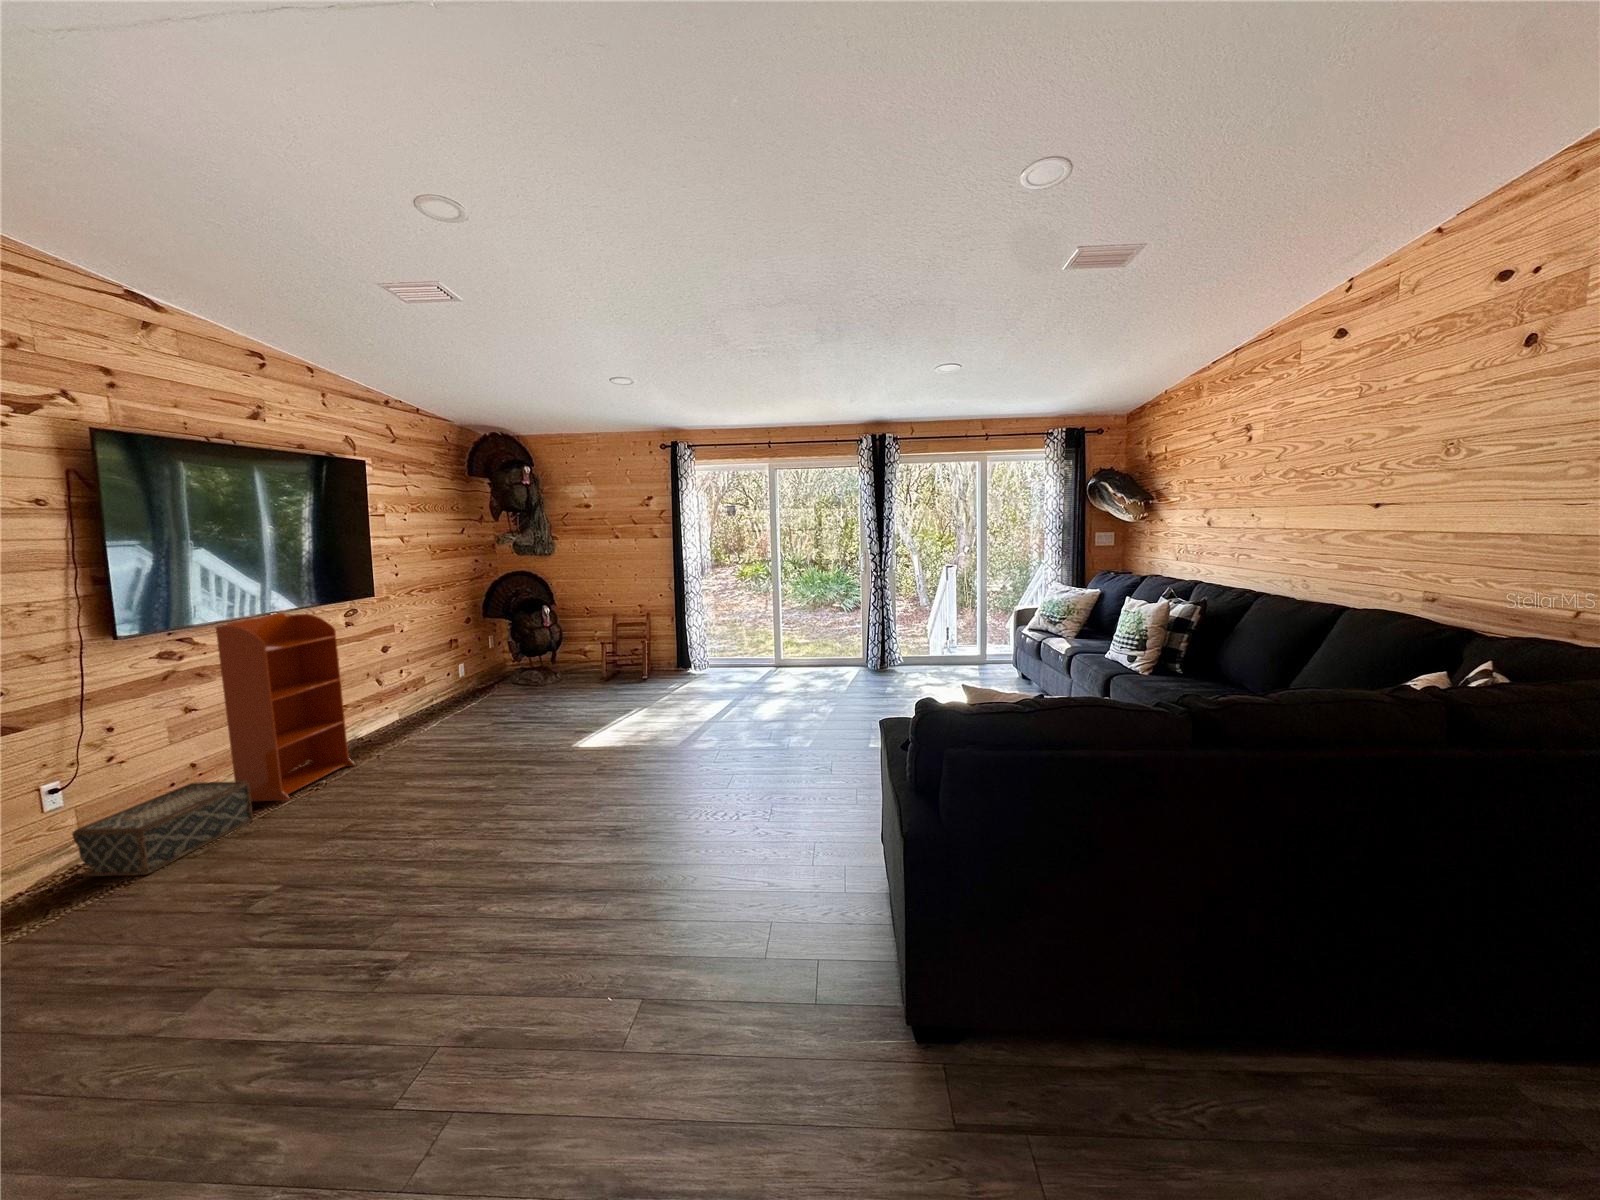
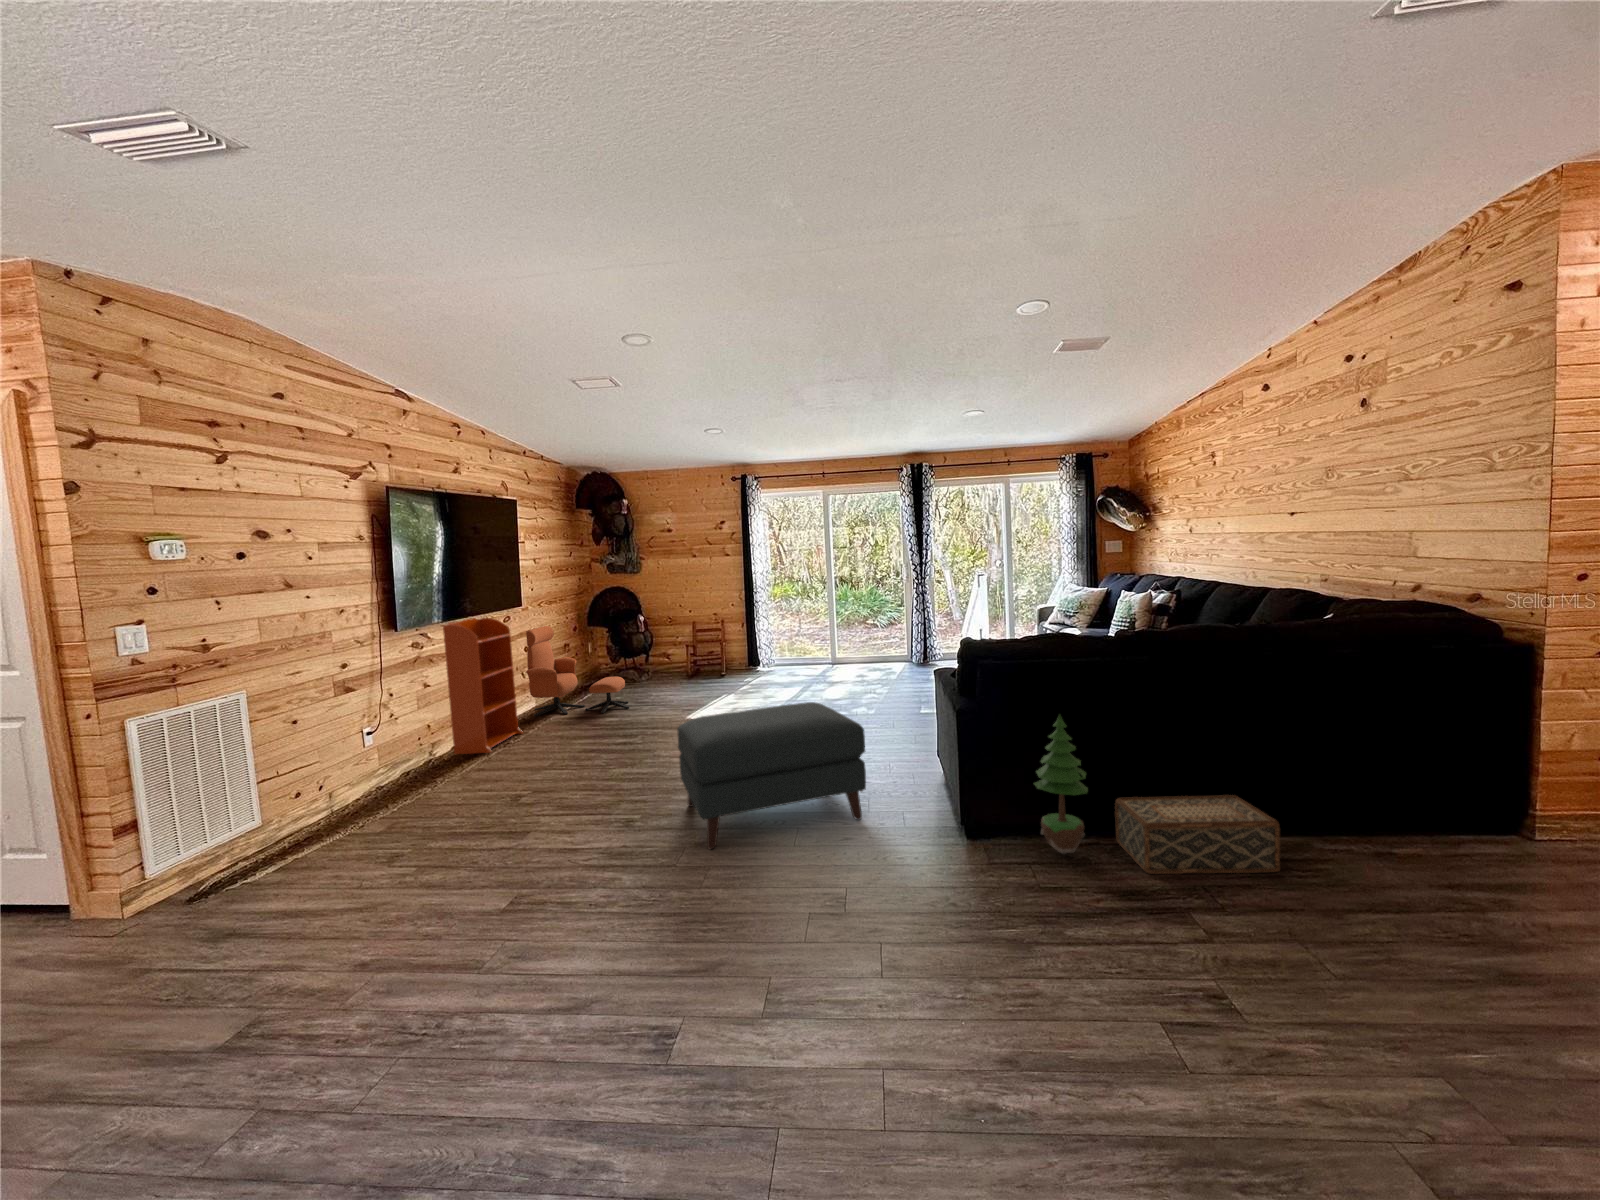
lounge chair: none [374,621,517,736] -> present [526,626,629,716]
ottoman: none [458,763,769,1049] -> present [677,702,866,849]
woven basket: present [72,781,253,876] -> present [1115,795,1280,874]
potted tree: none [1043,846,1143,1088] -> present [1034,715,1088,854]

